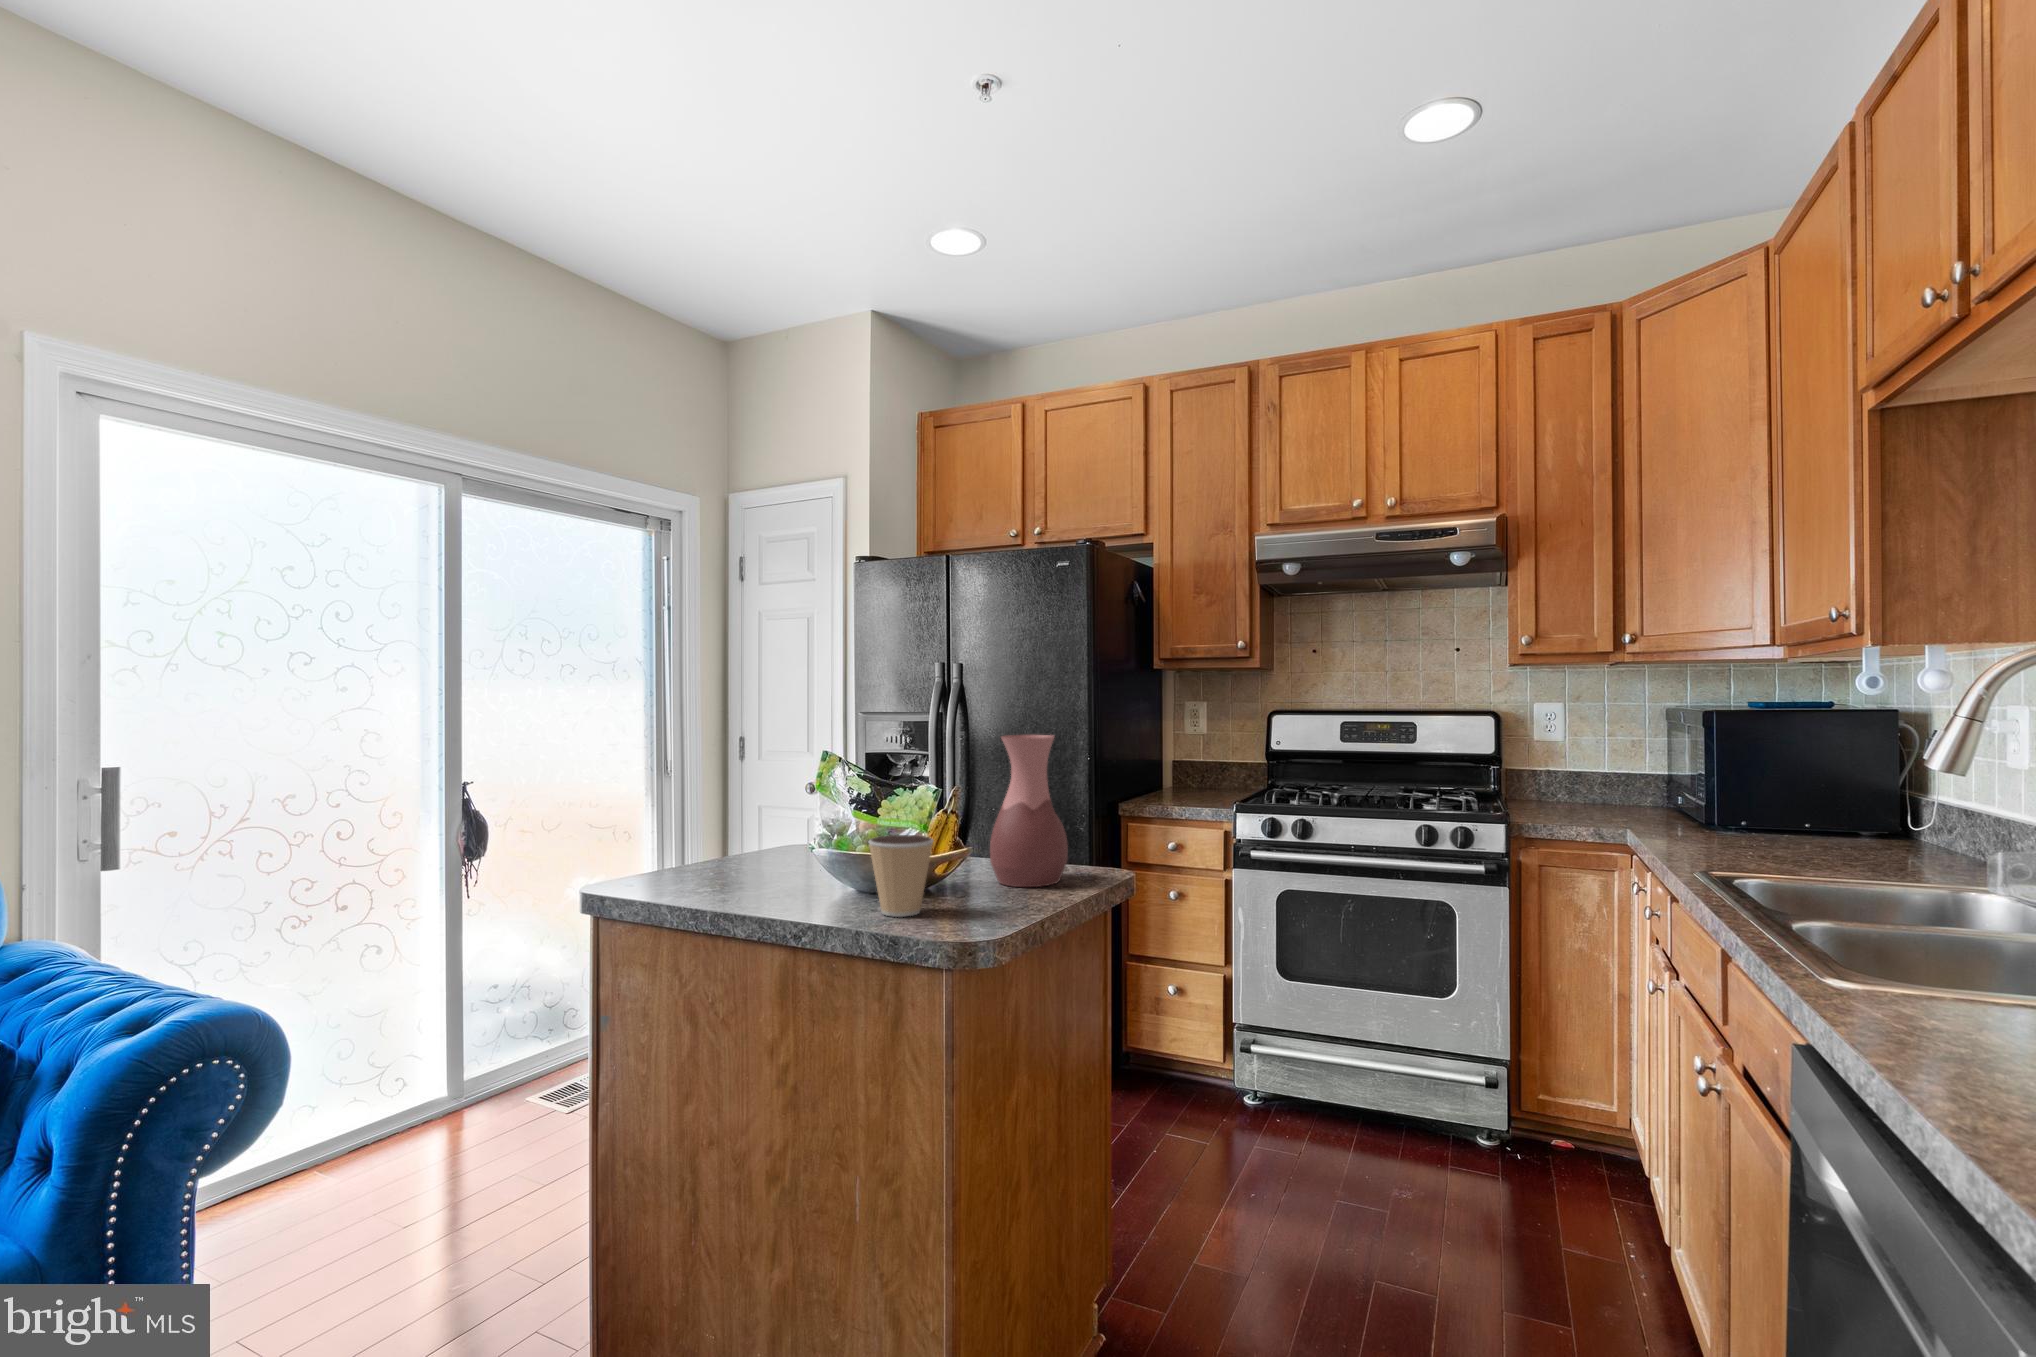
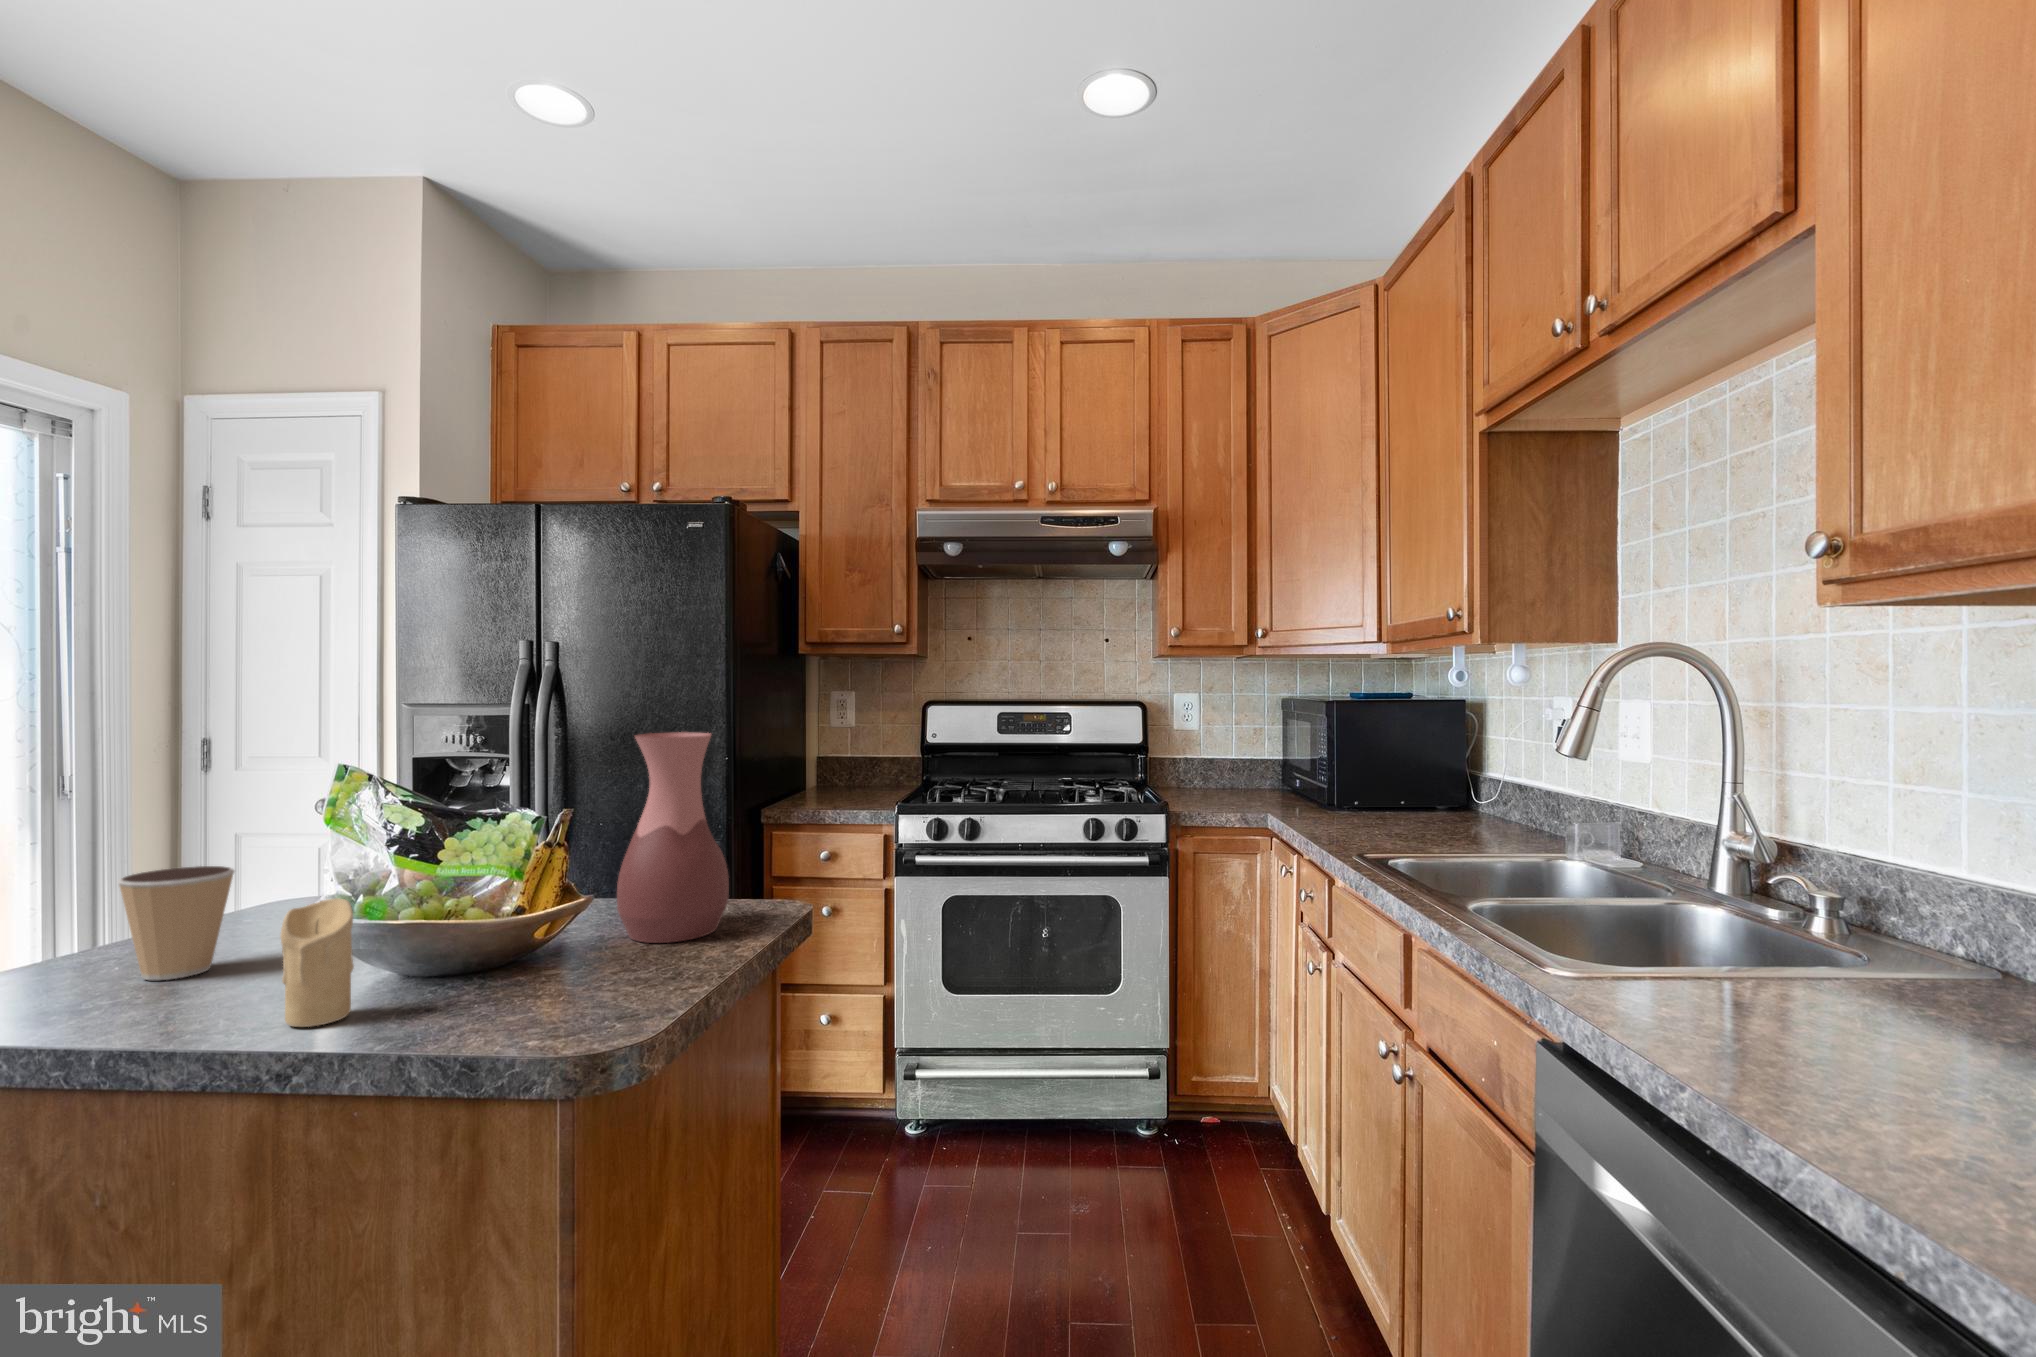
candle: none [795,834,832,911] -> present [281,898,354,1027]
coffee cup: present [869,835,934,917] -> present [118,866,234,980]

